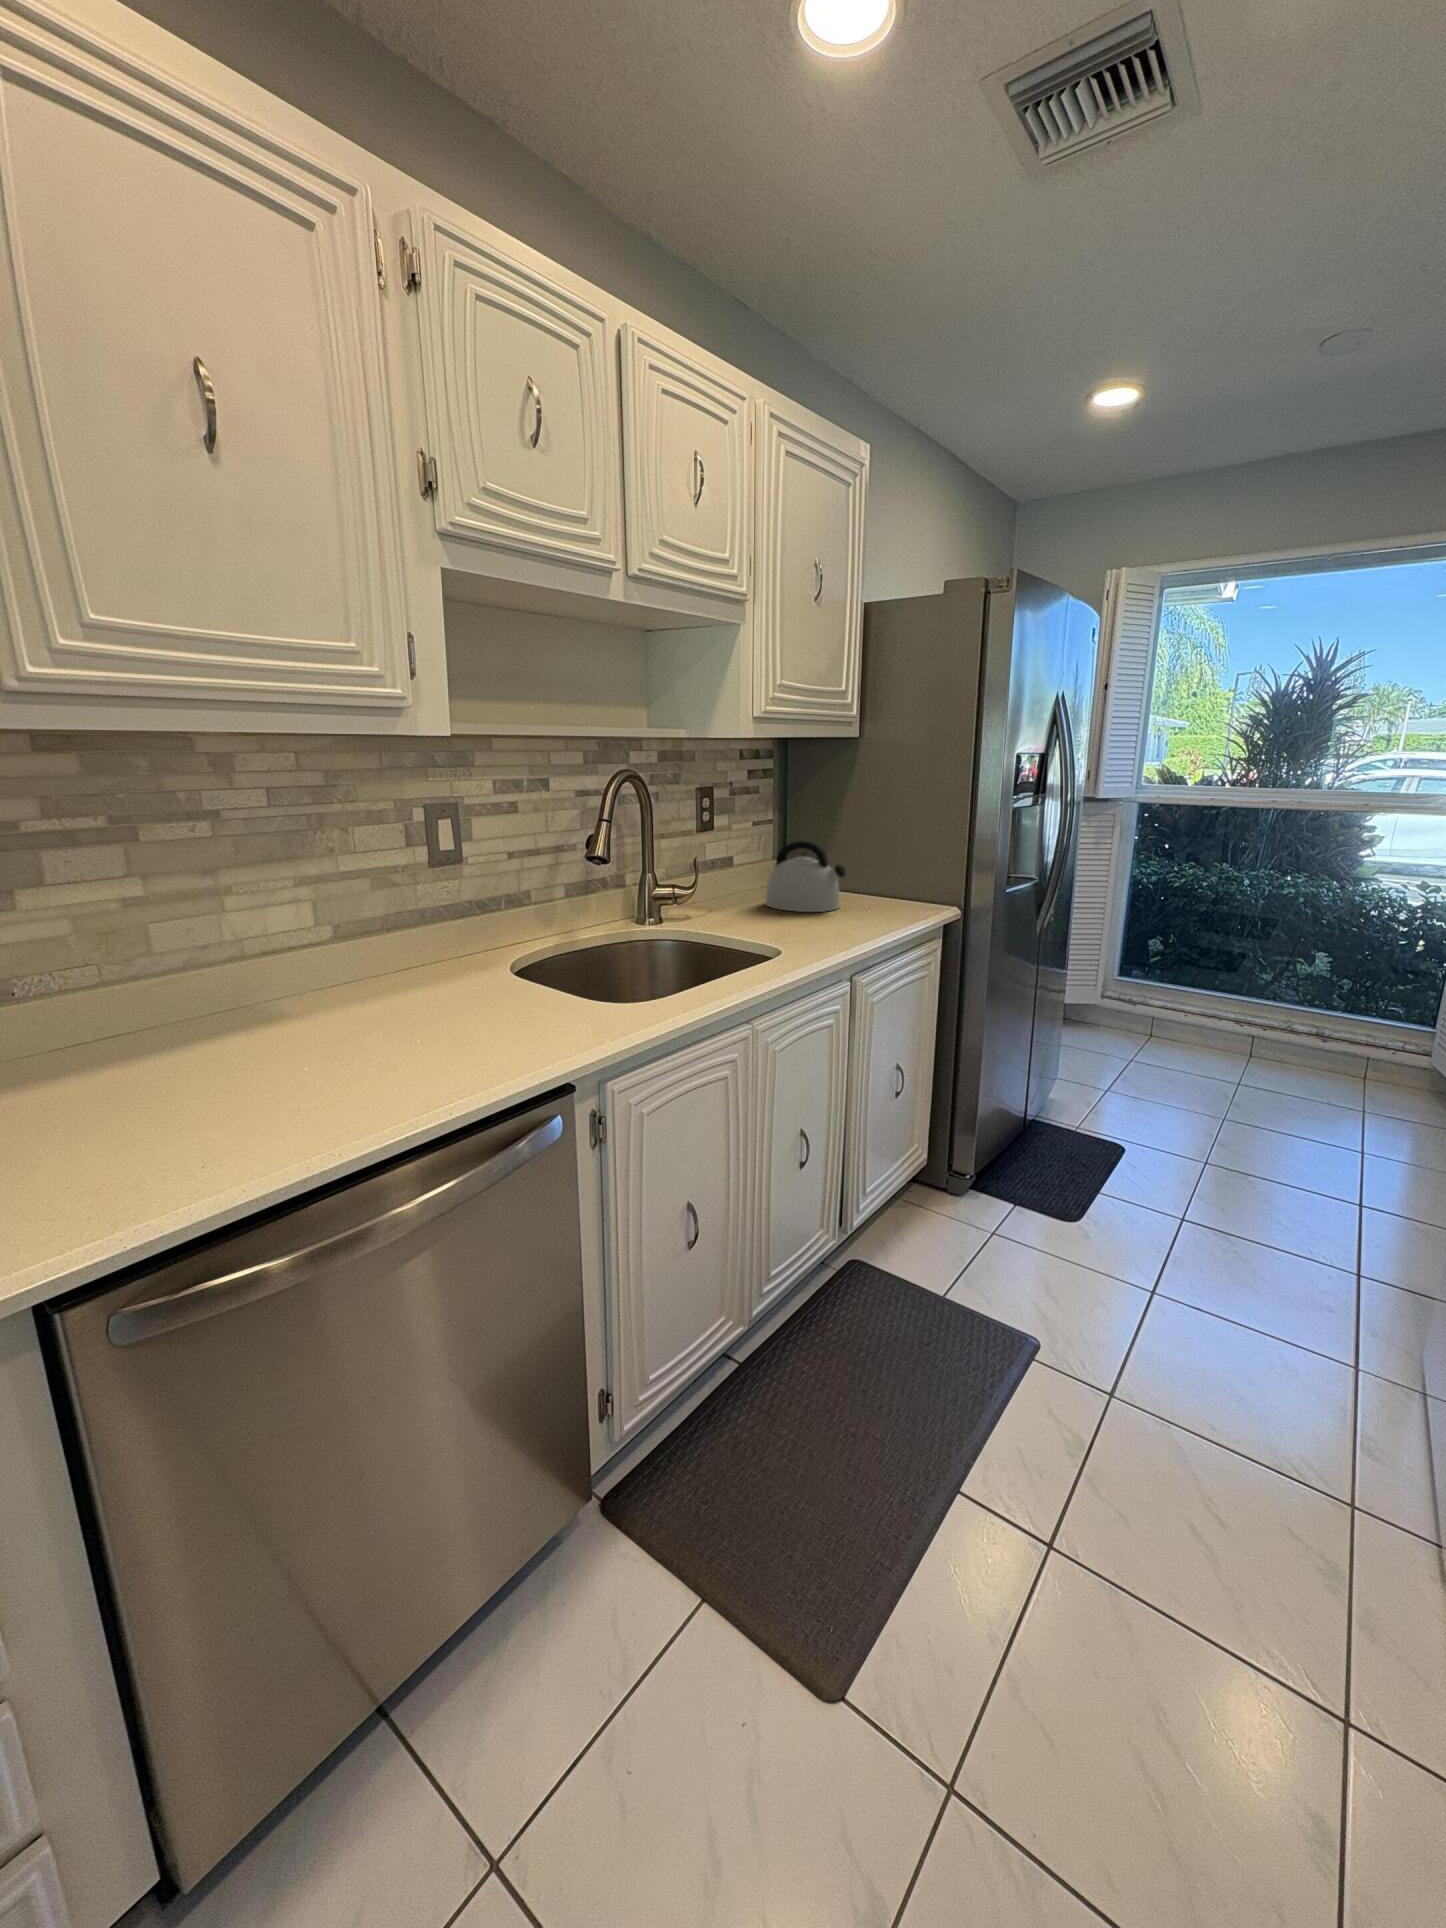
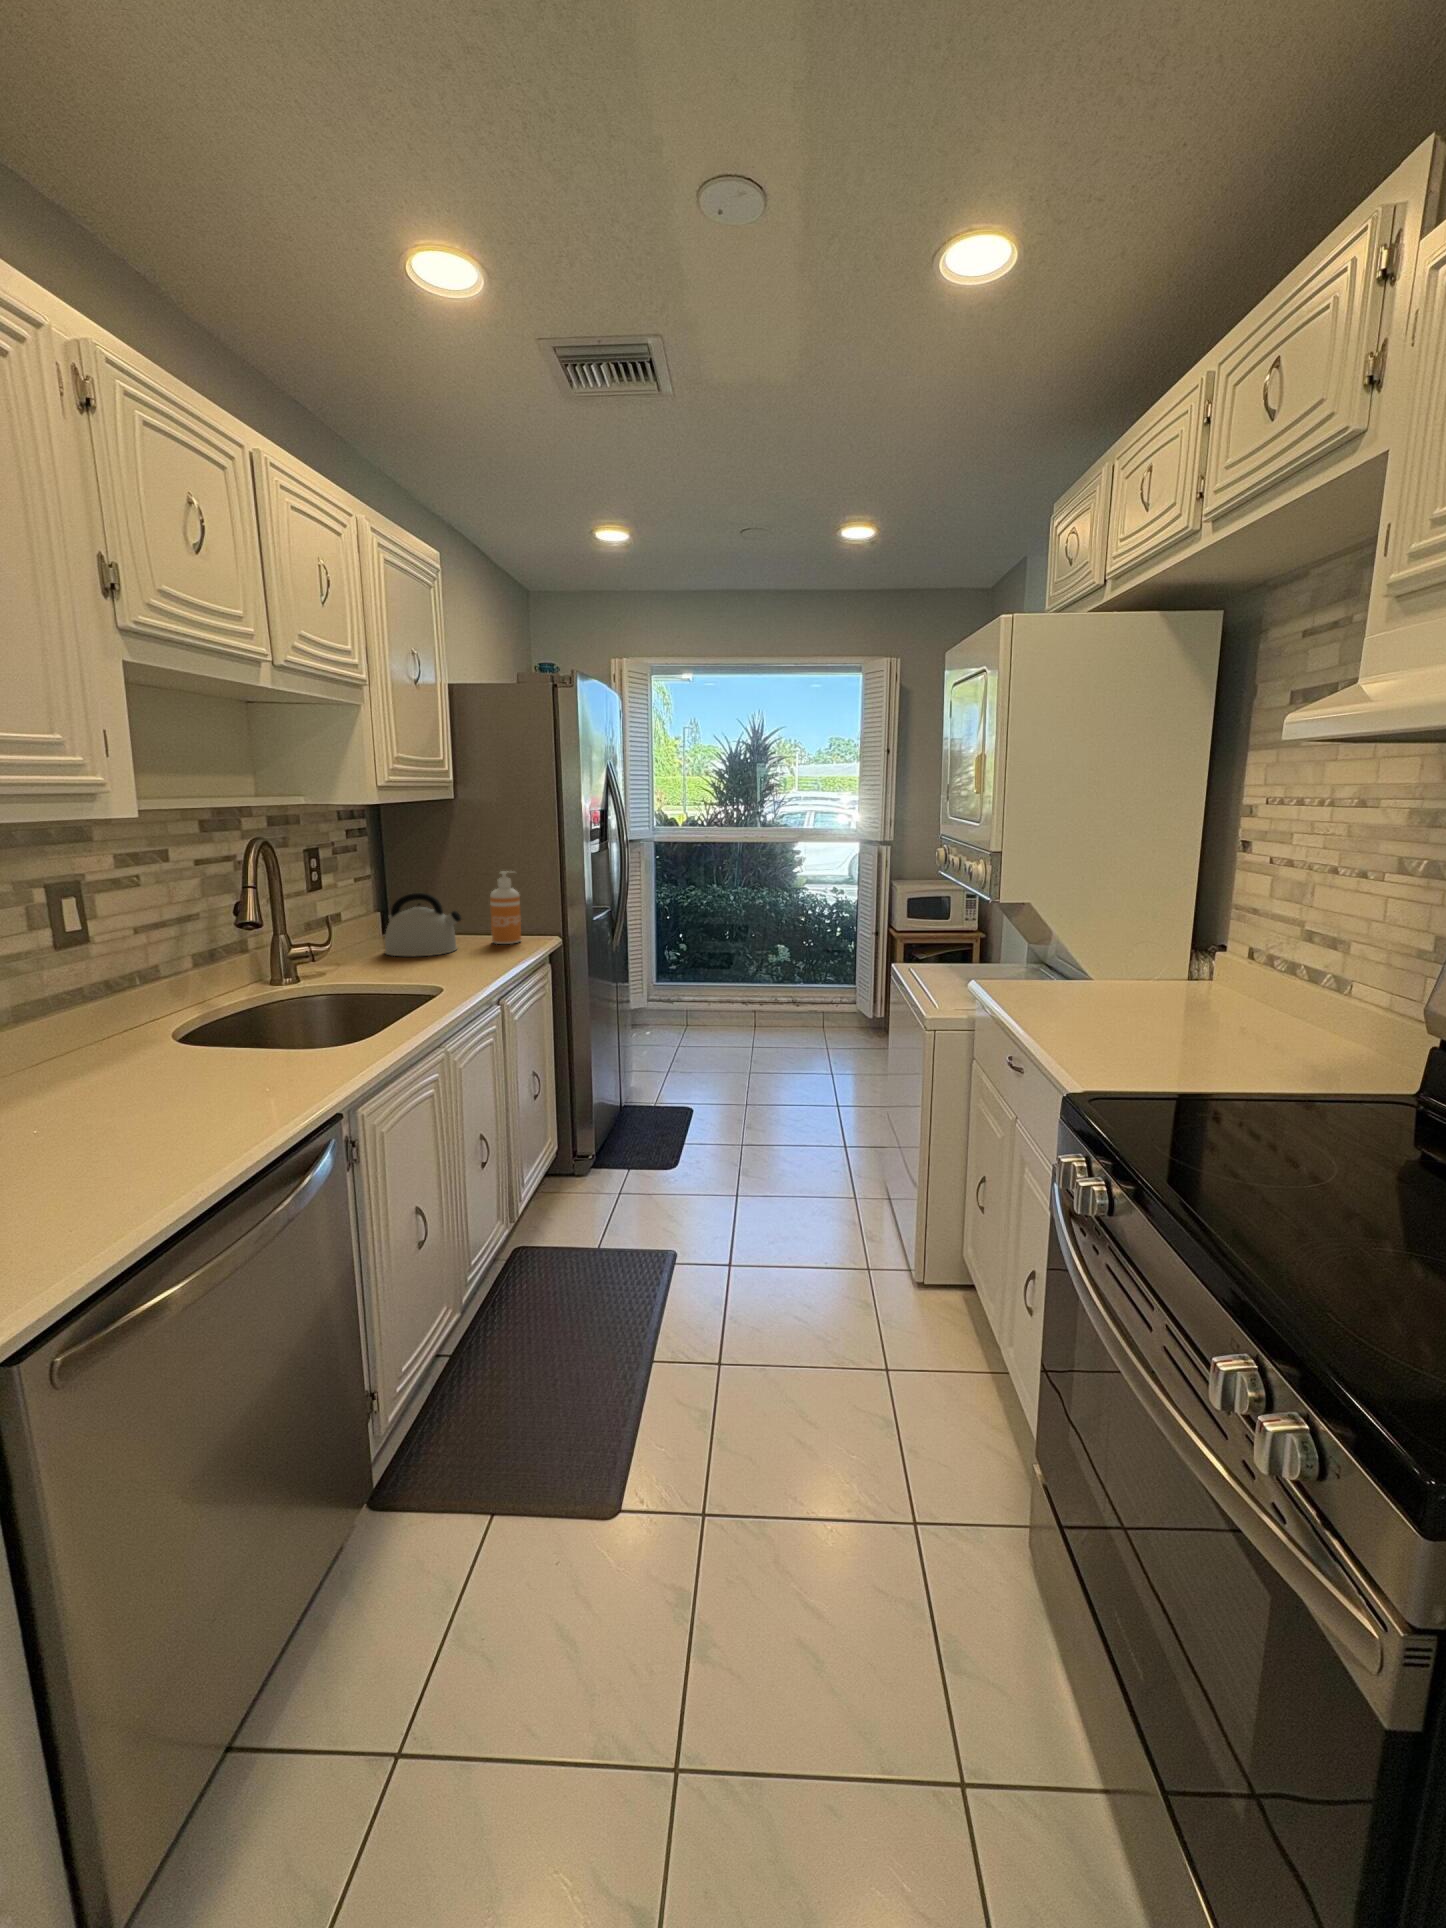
soap dispenser: none [881,823,918,909] -> present [490,871,521,944]

